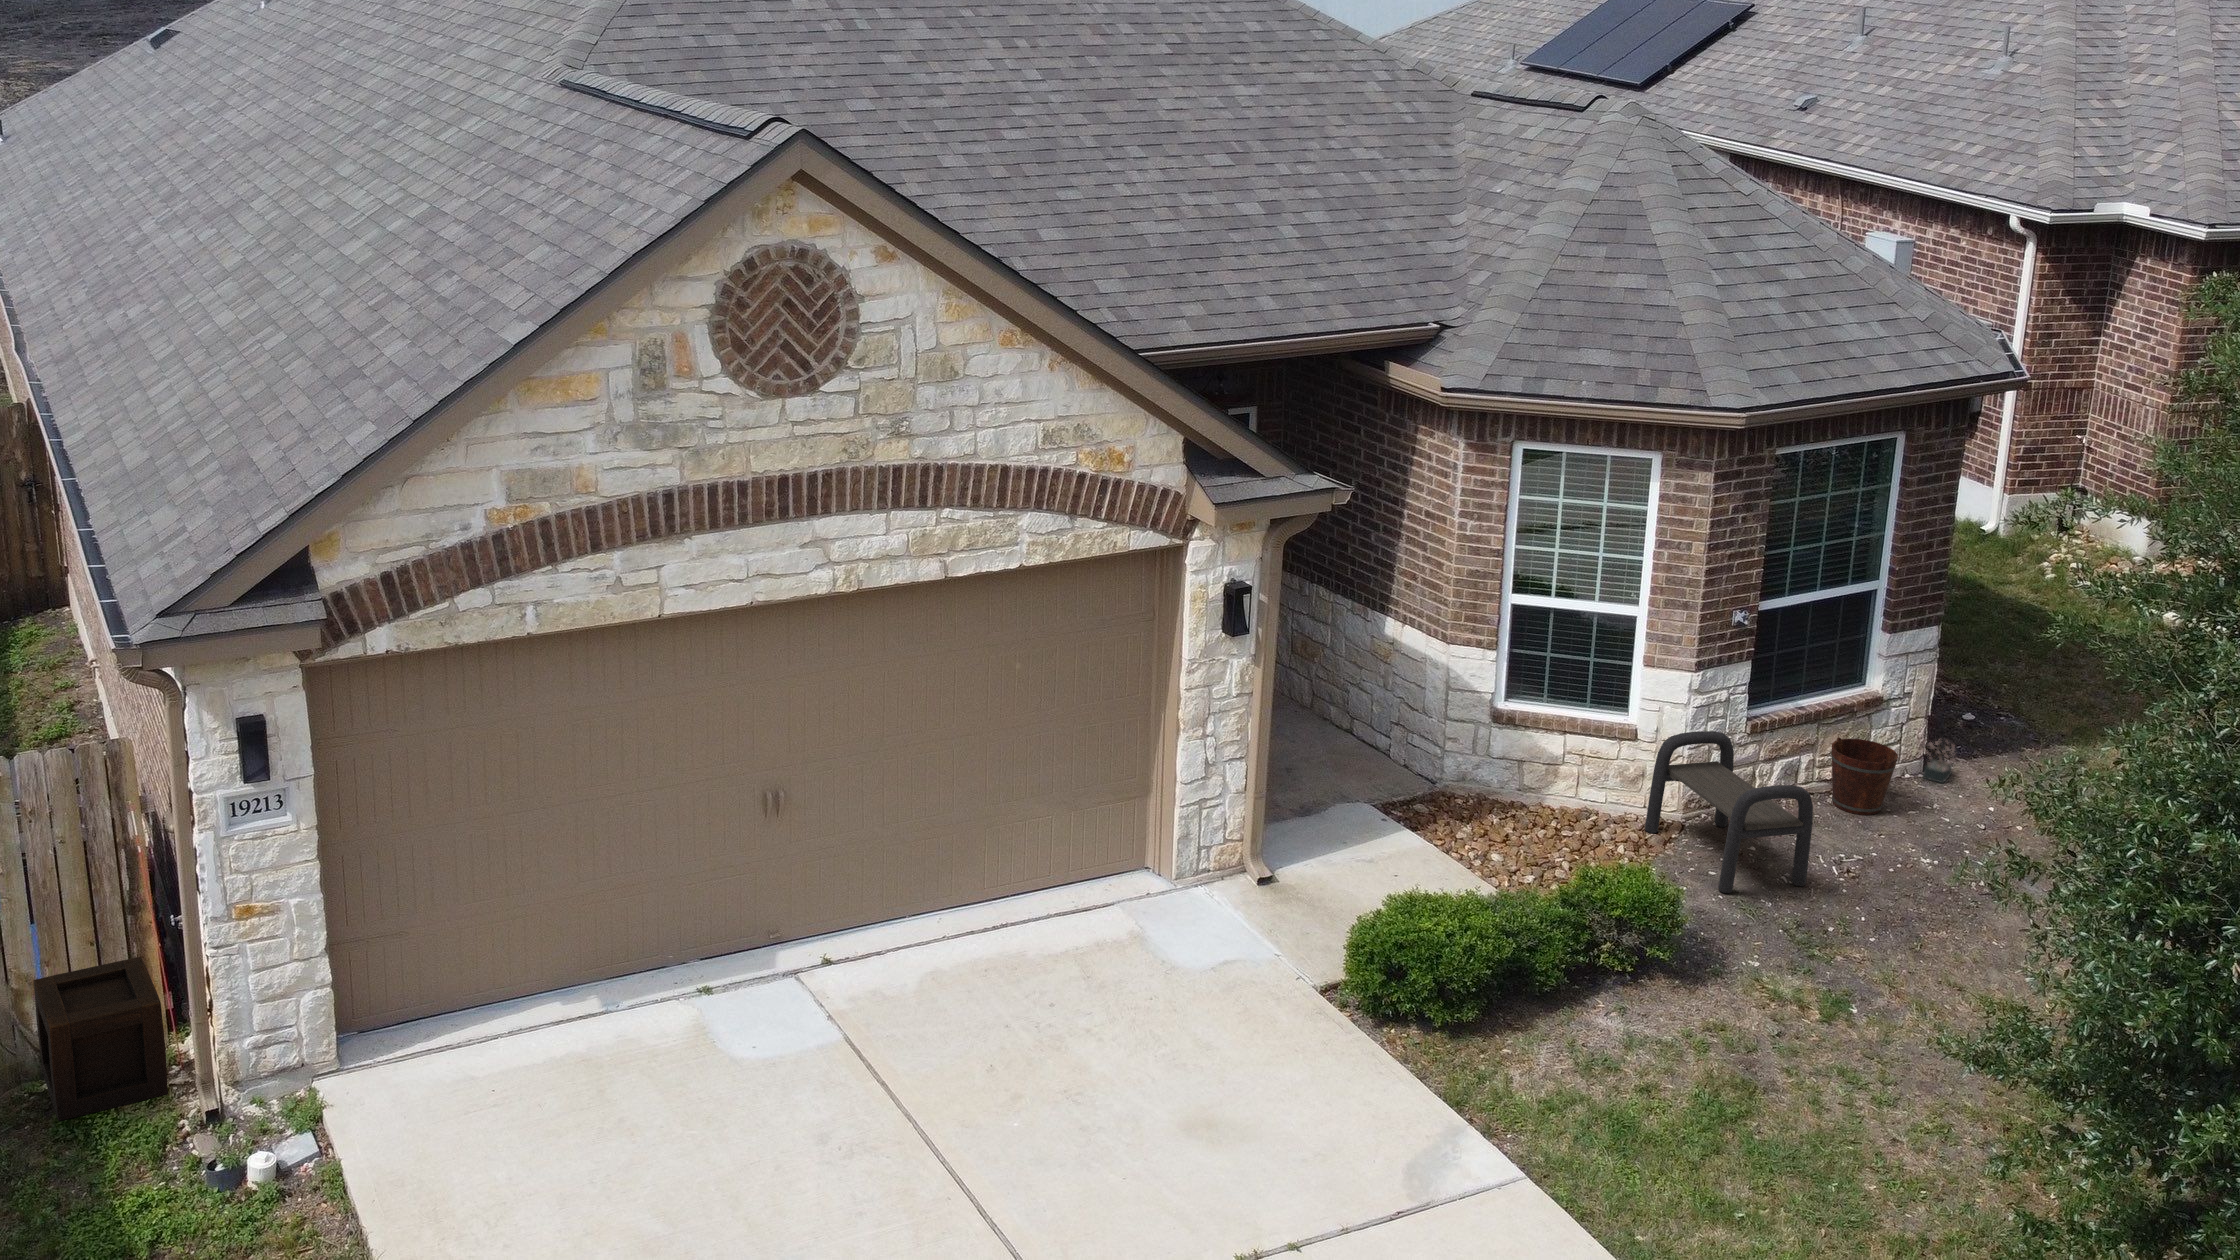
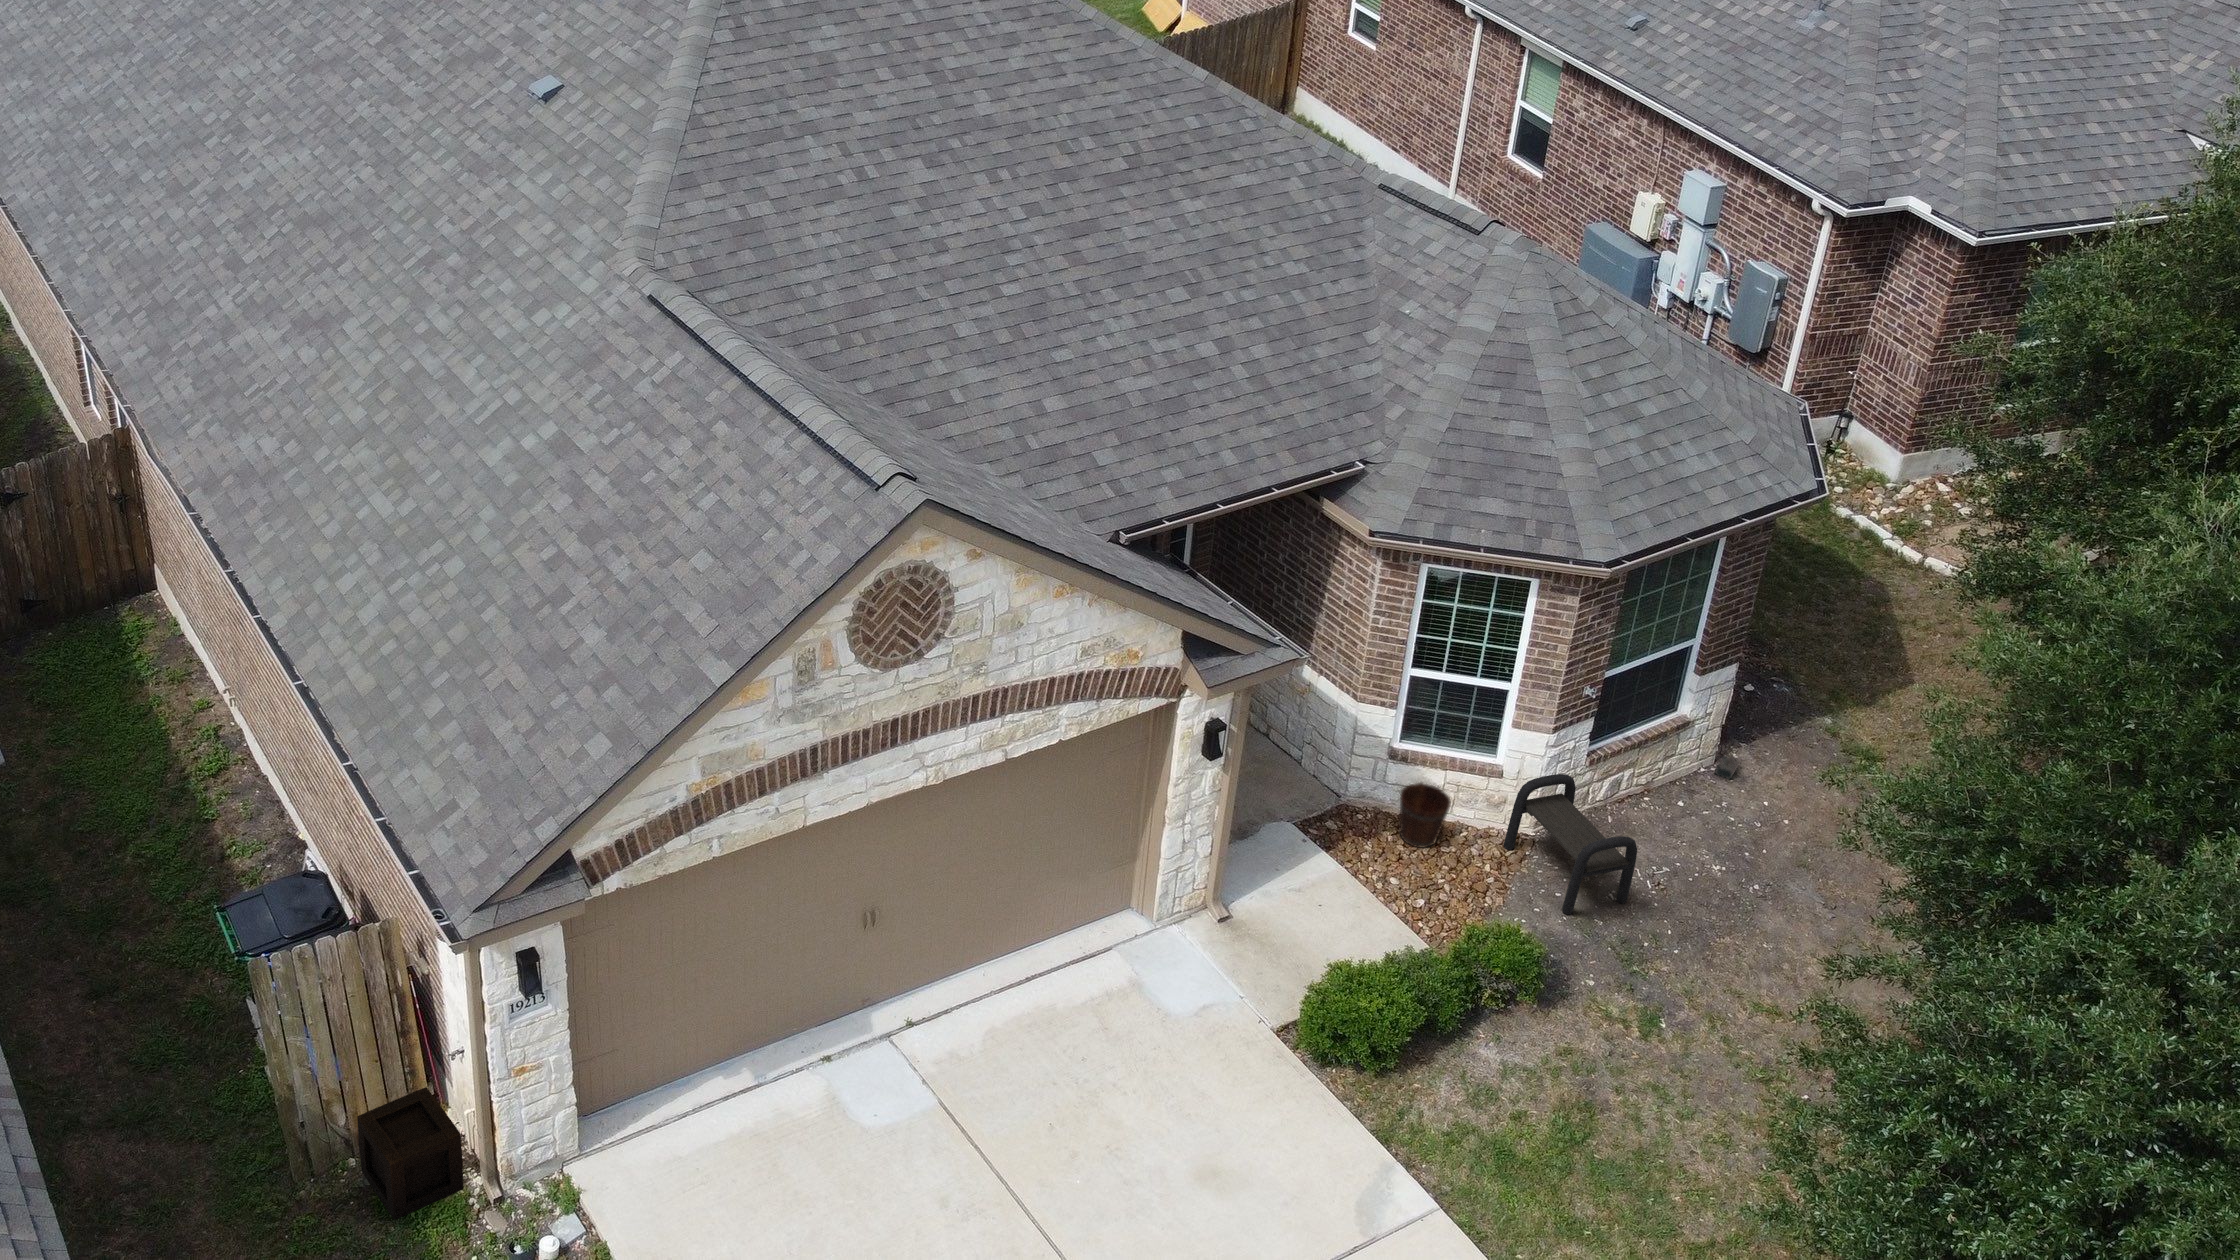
bucket: present [1831,737,1898,815] -> present [1400,783,1451,848]

